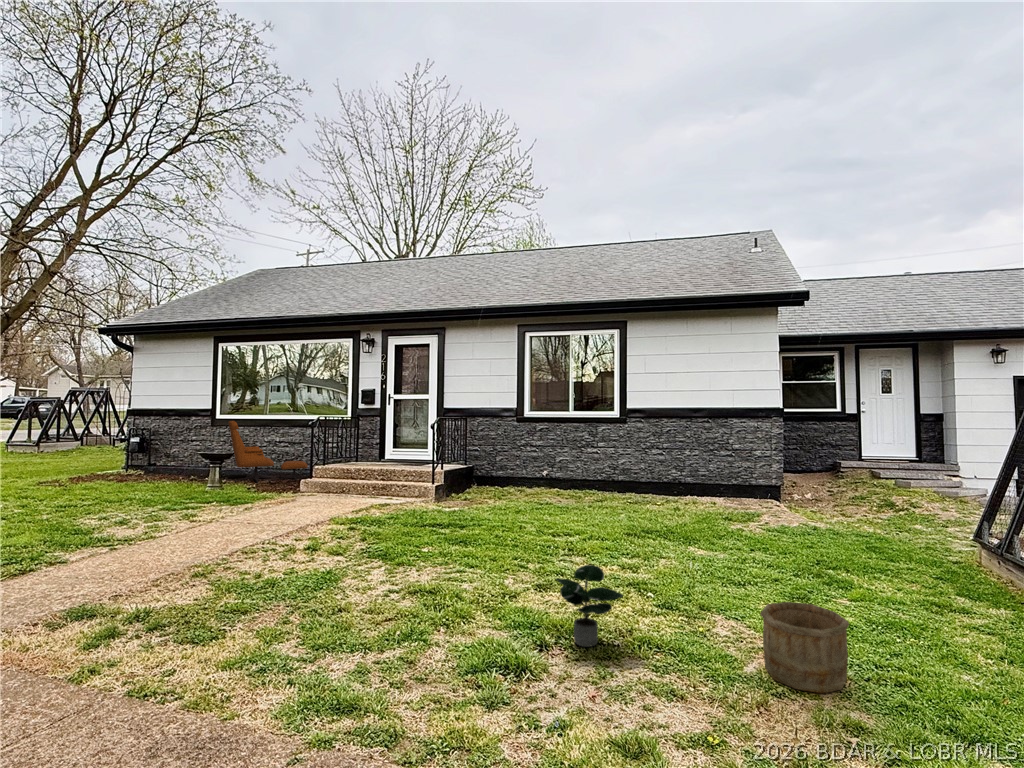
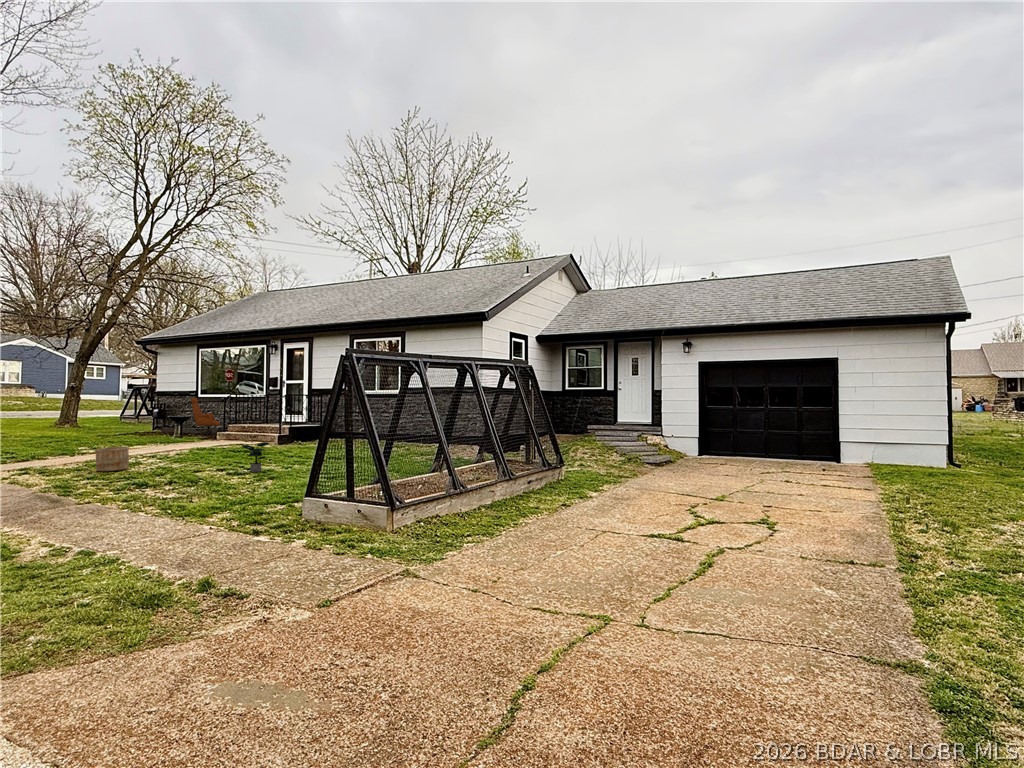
potted plant: present [556,565,623,647] -> present [242,442,269,472]
wooden bucket: present [760,602,849,693] -> present [95,447,129,471]

